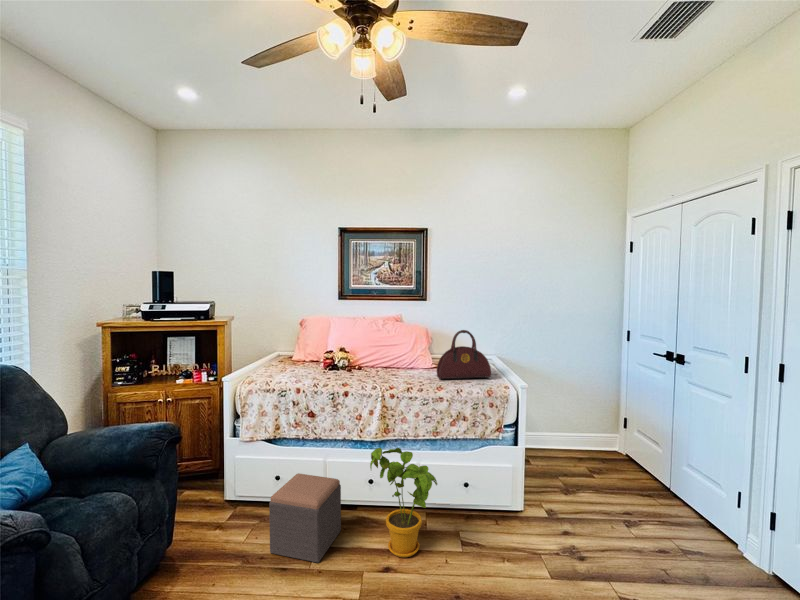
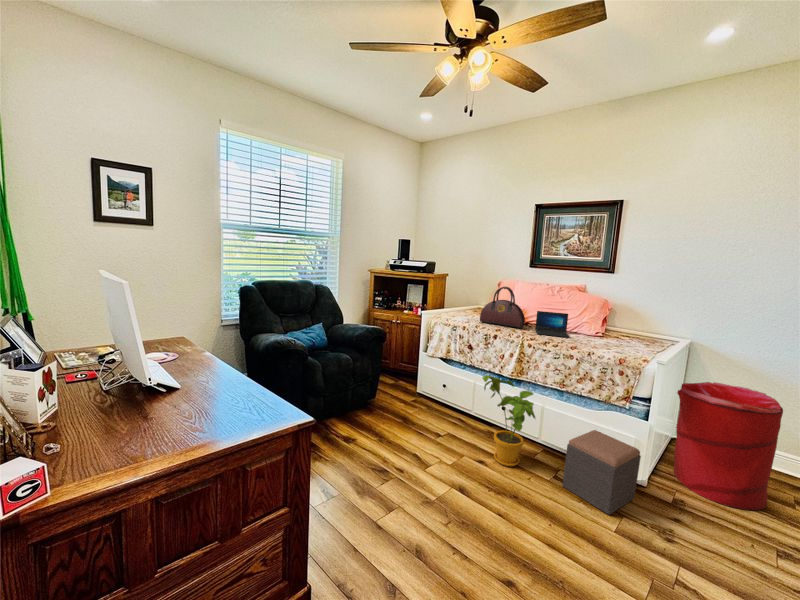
handbag: present [437,330,491,379] -> present [480,287,525,328]
laptop: none [378,350,418,379] -> present [535,311,569,337]
laundry hamper: none [515,390,588,499] -> present [674,382,783,510]
footstool: present [269,473,341,563] -> present [562,430,641,515]

